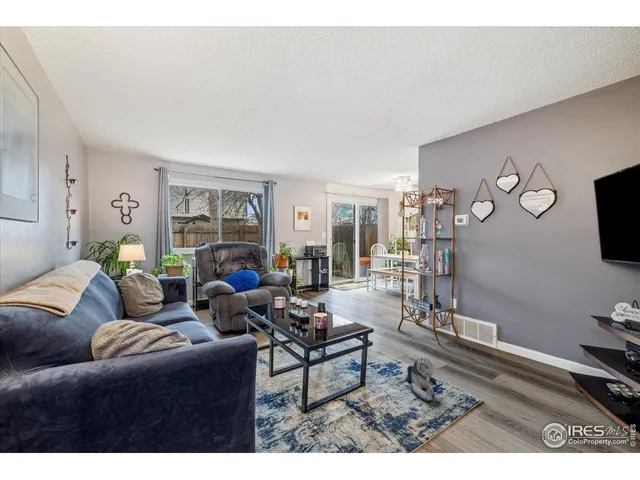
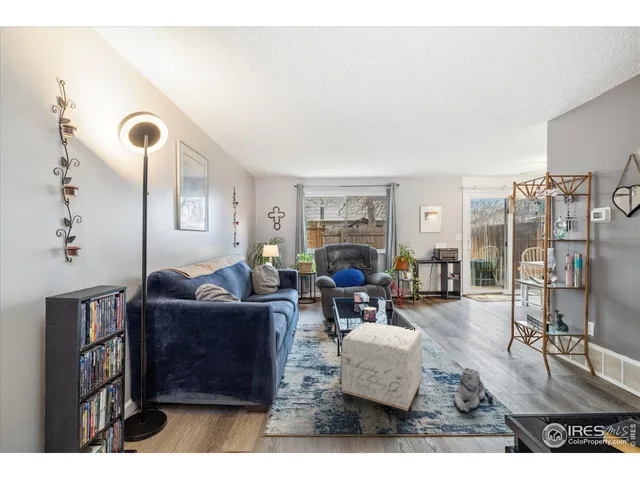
ottoman: none [320,330,404,436] -> present [341,322,422,420]

